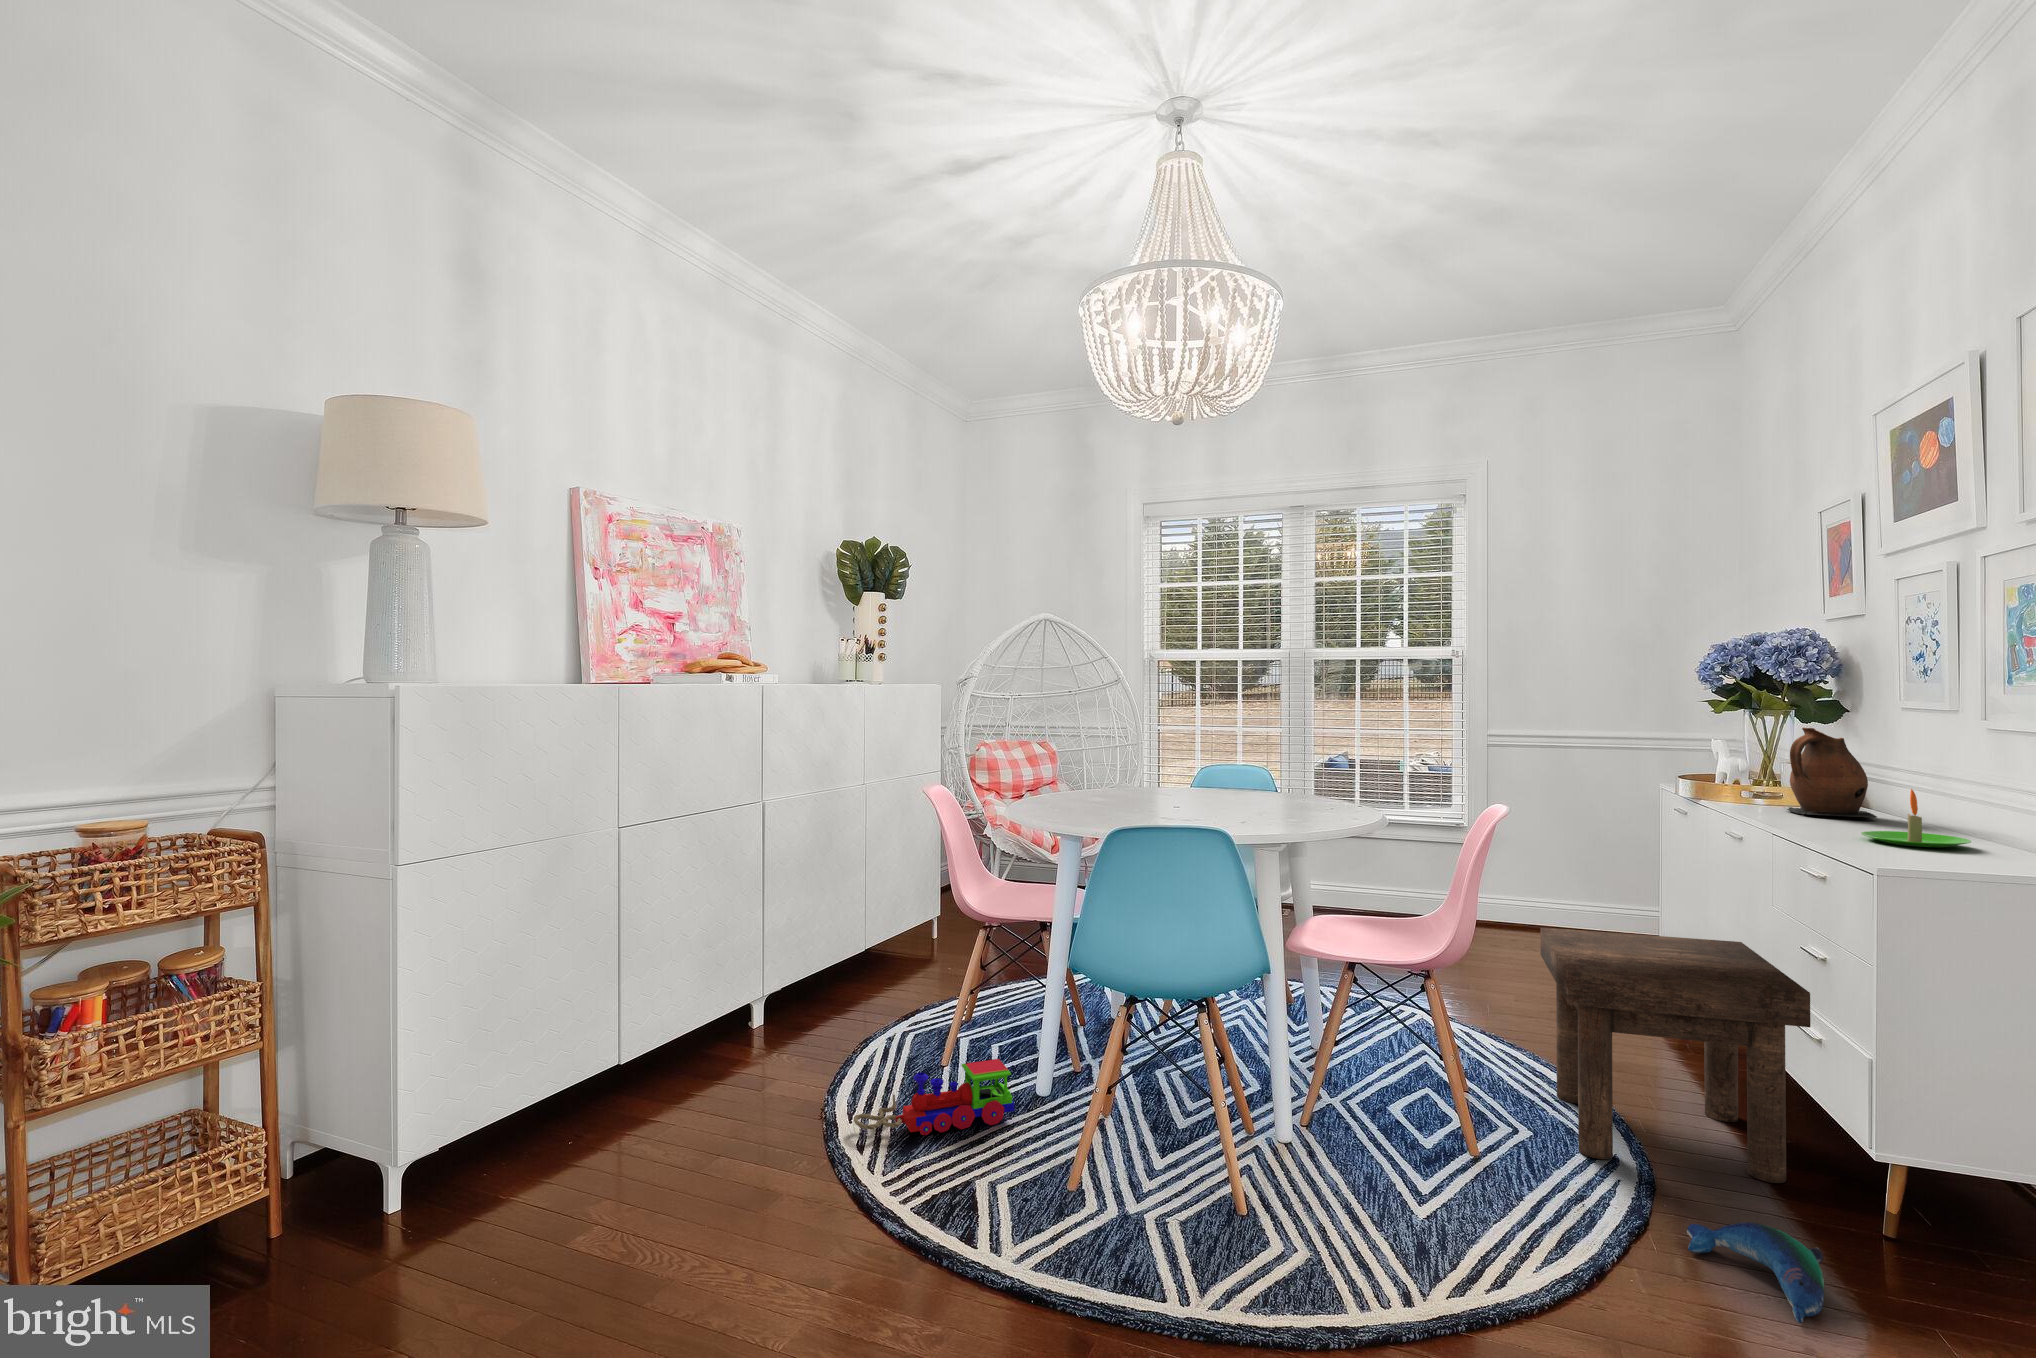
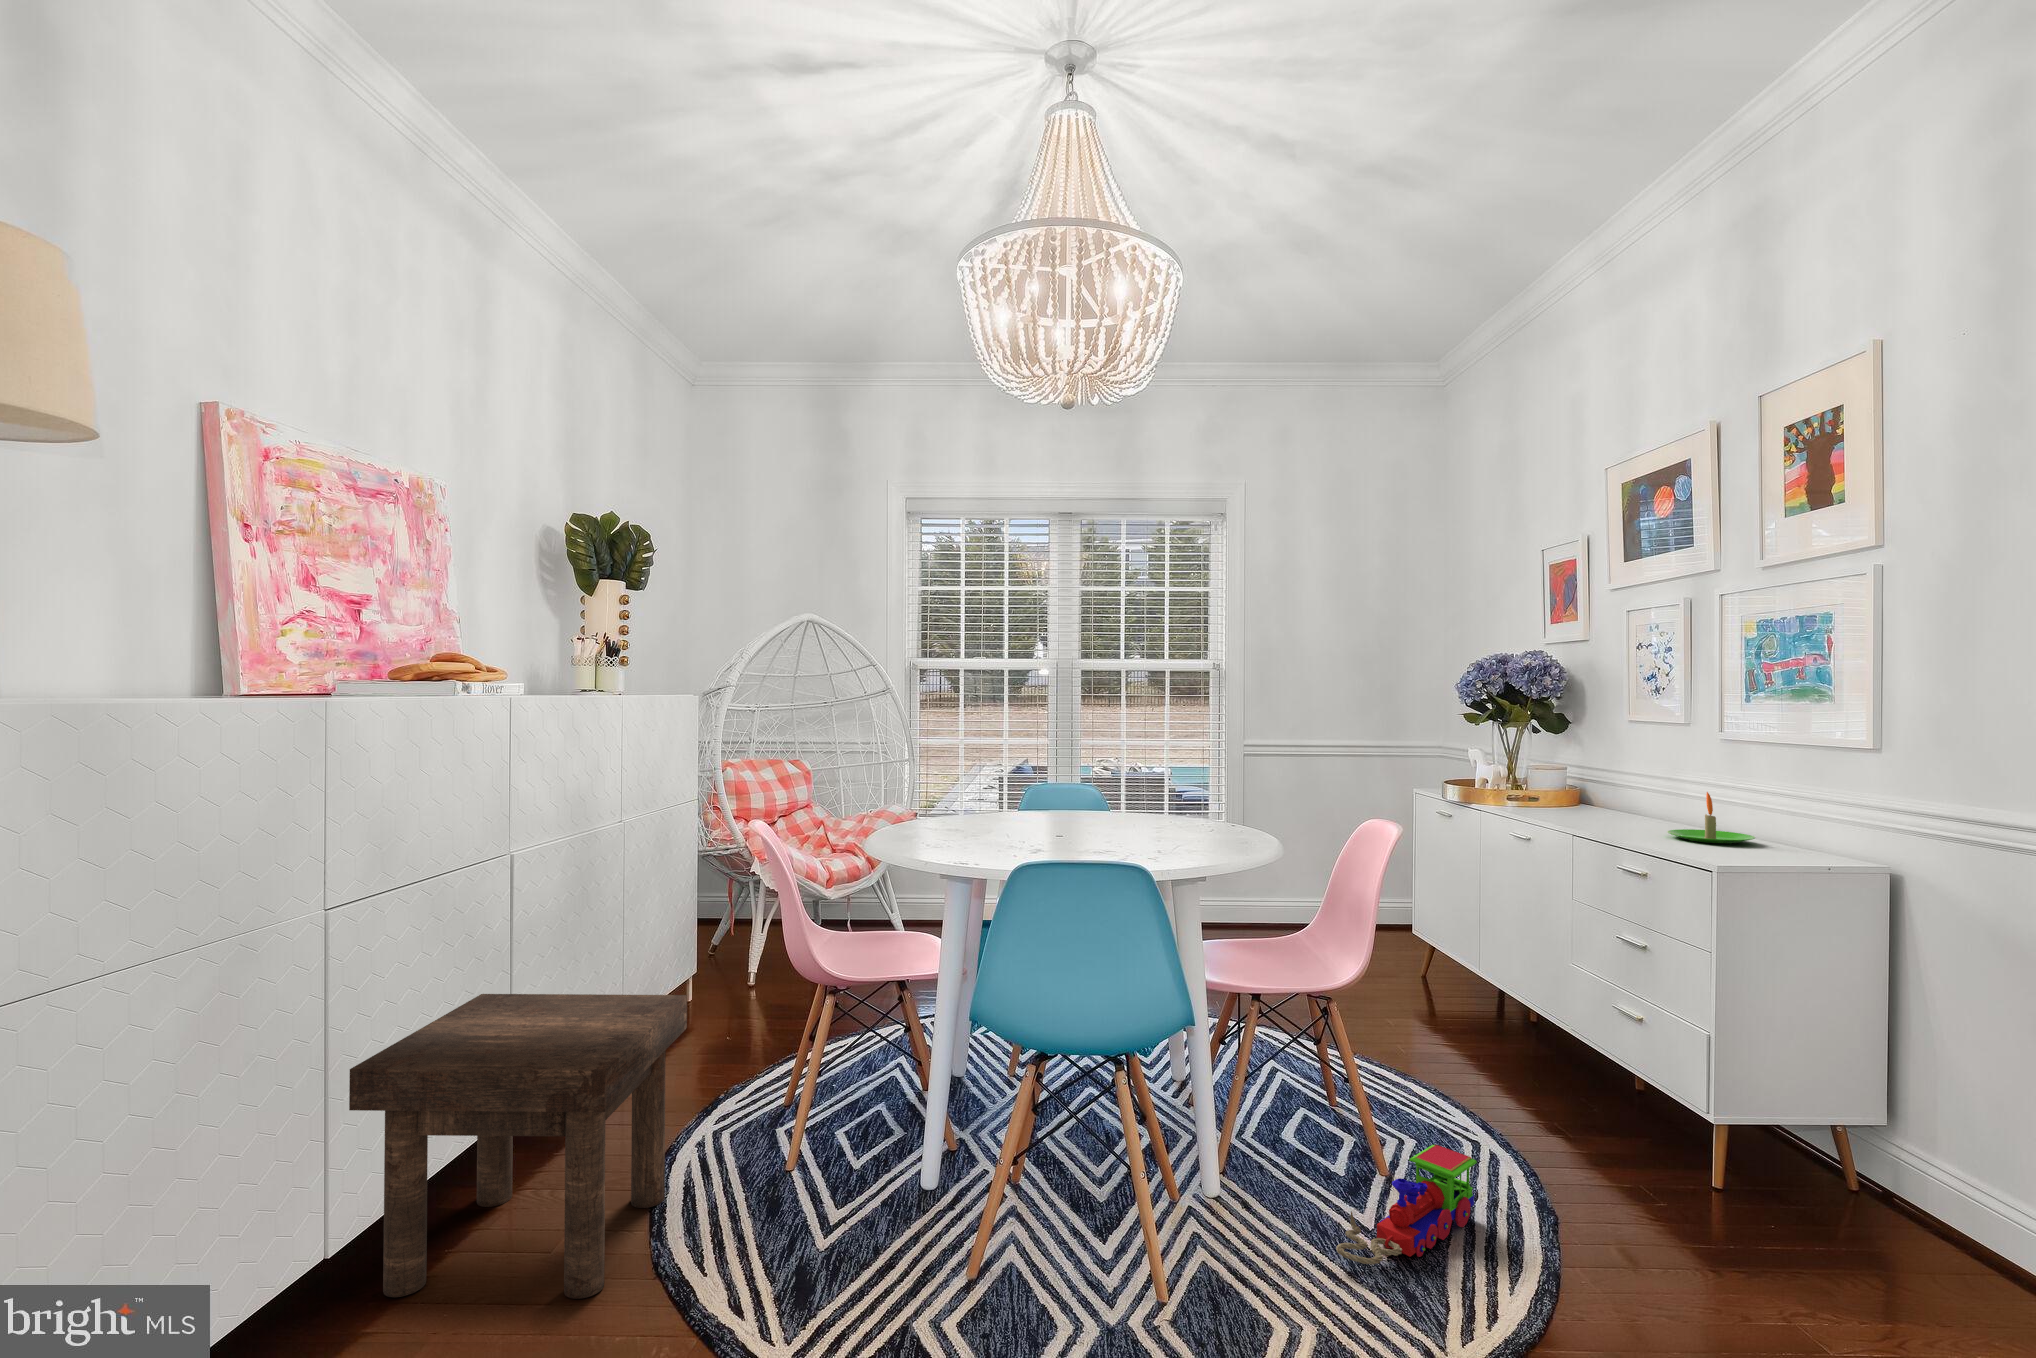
ceramic pitcher: present [1787,728,1877,819] -> none [1559,737,1641,818]
stool: present [1540,928,1811,1183] -> present [349,994,687,1299]
toy train: present [854,1059,1014,1135] -> present [1336,1145,1477,1265]
plush toy: present [1687,1222,1824,1323] -> none [1610,1211,1762,1306]

